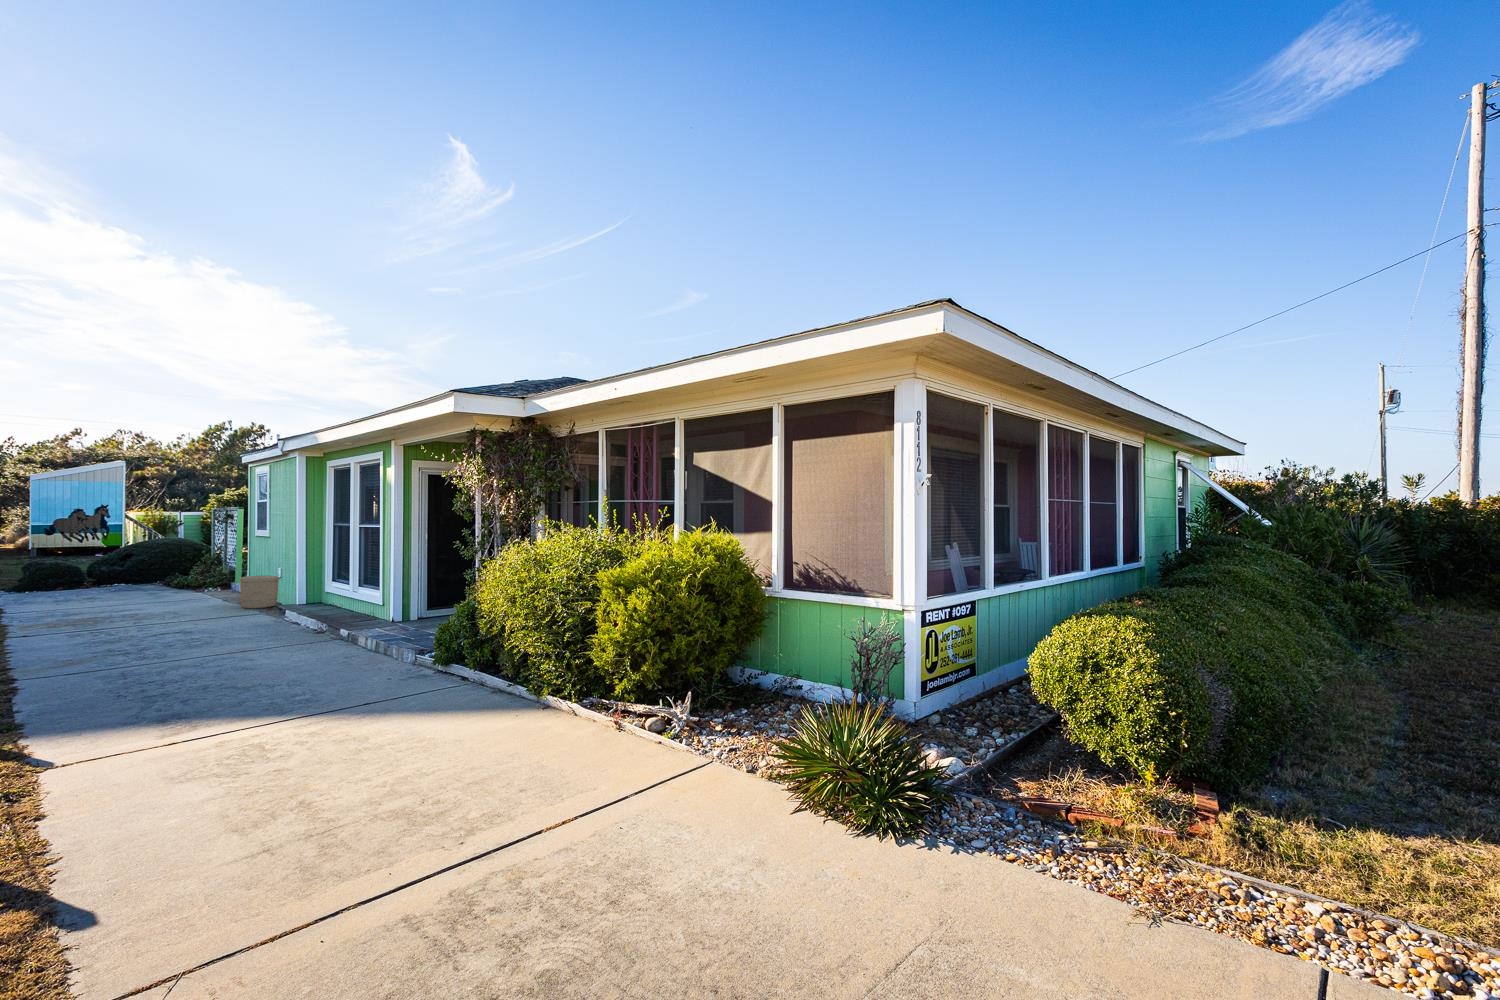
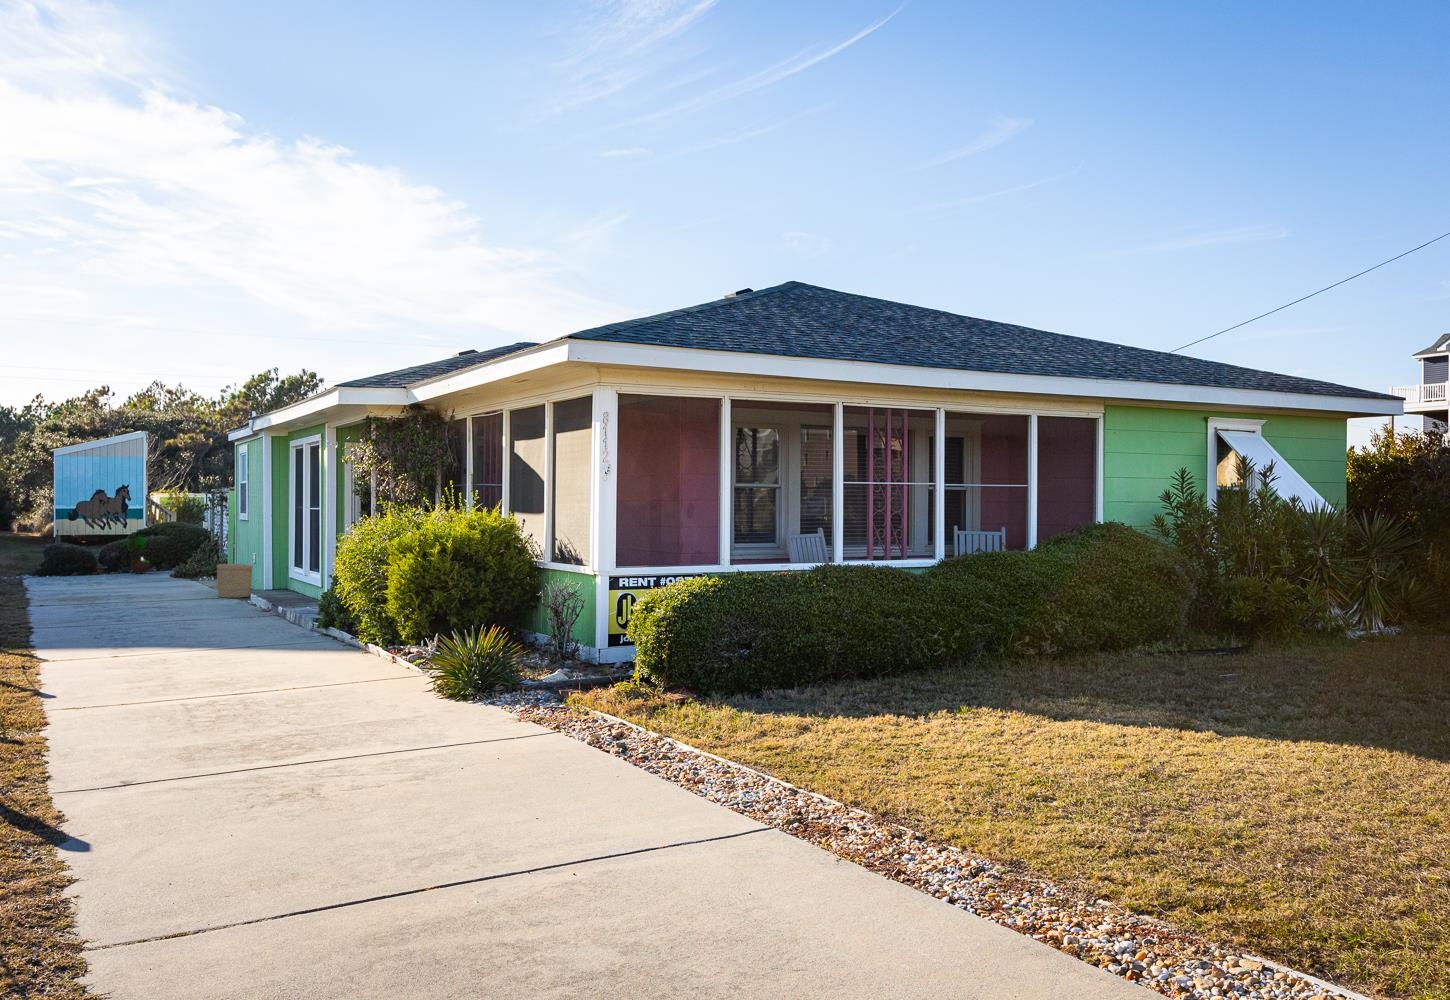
potted tree: none [114,546,144,583] -> present [126,536,150,573]

